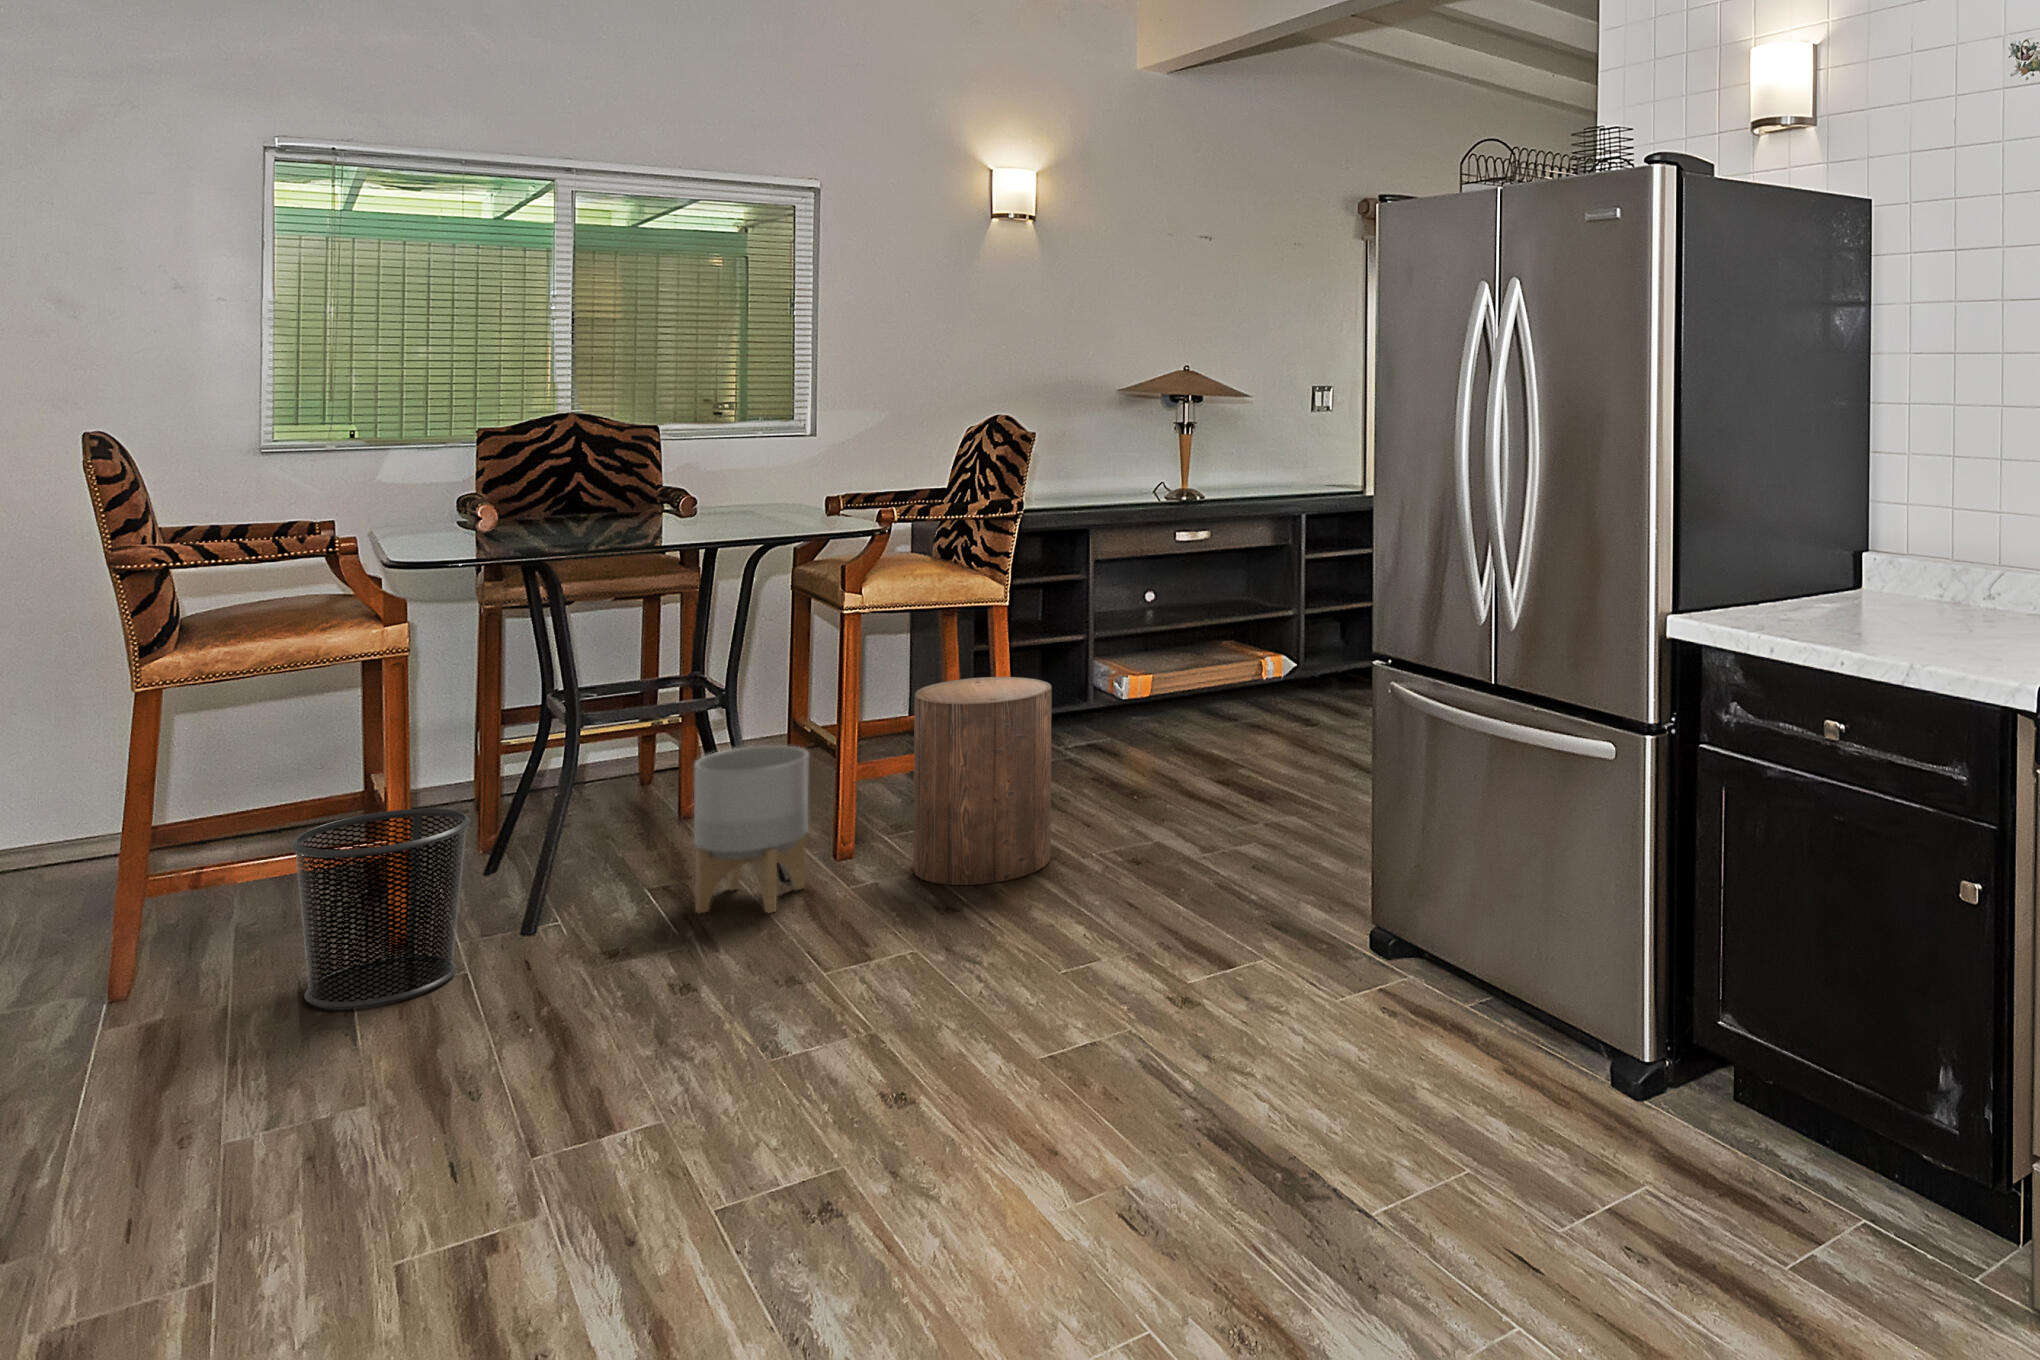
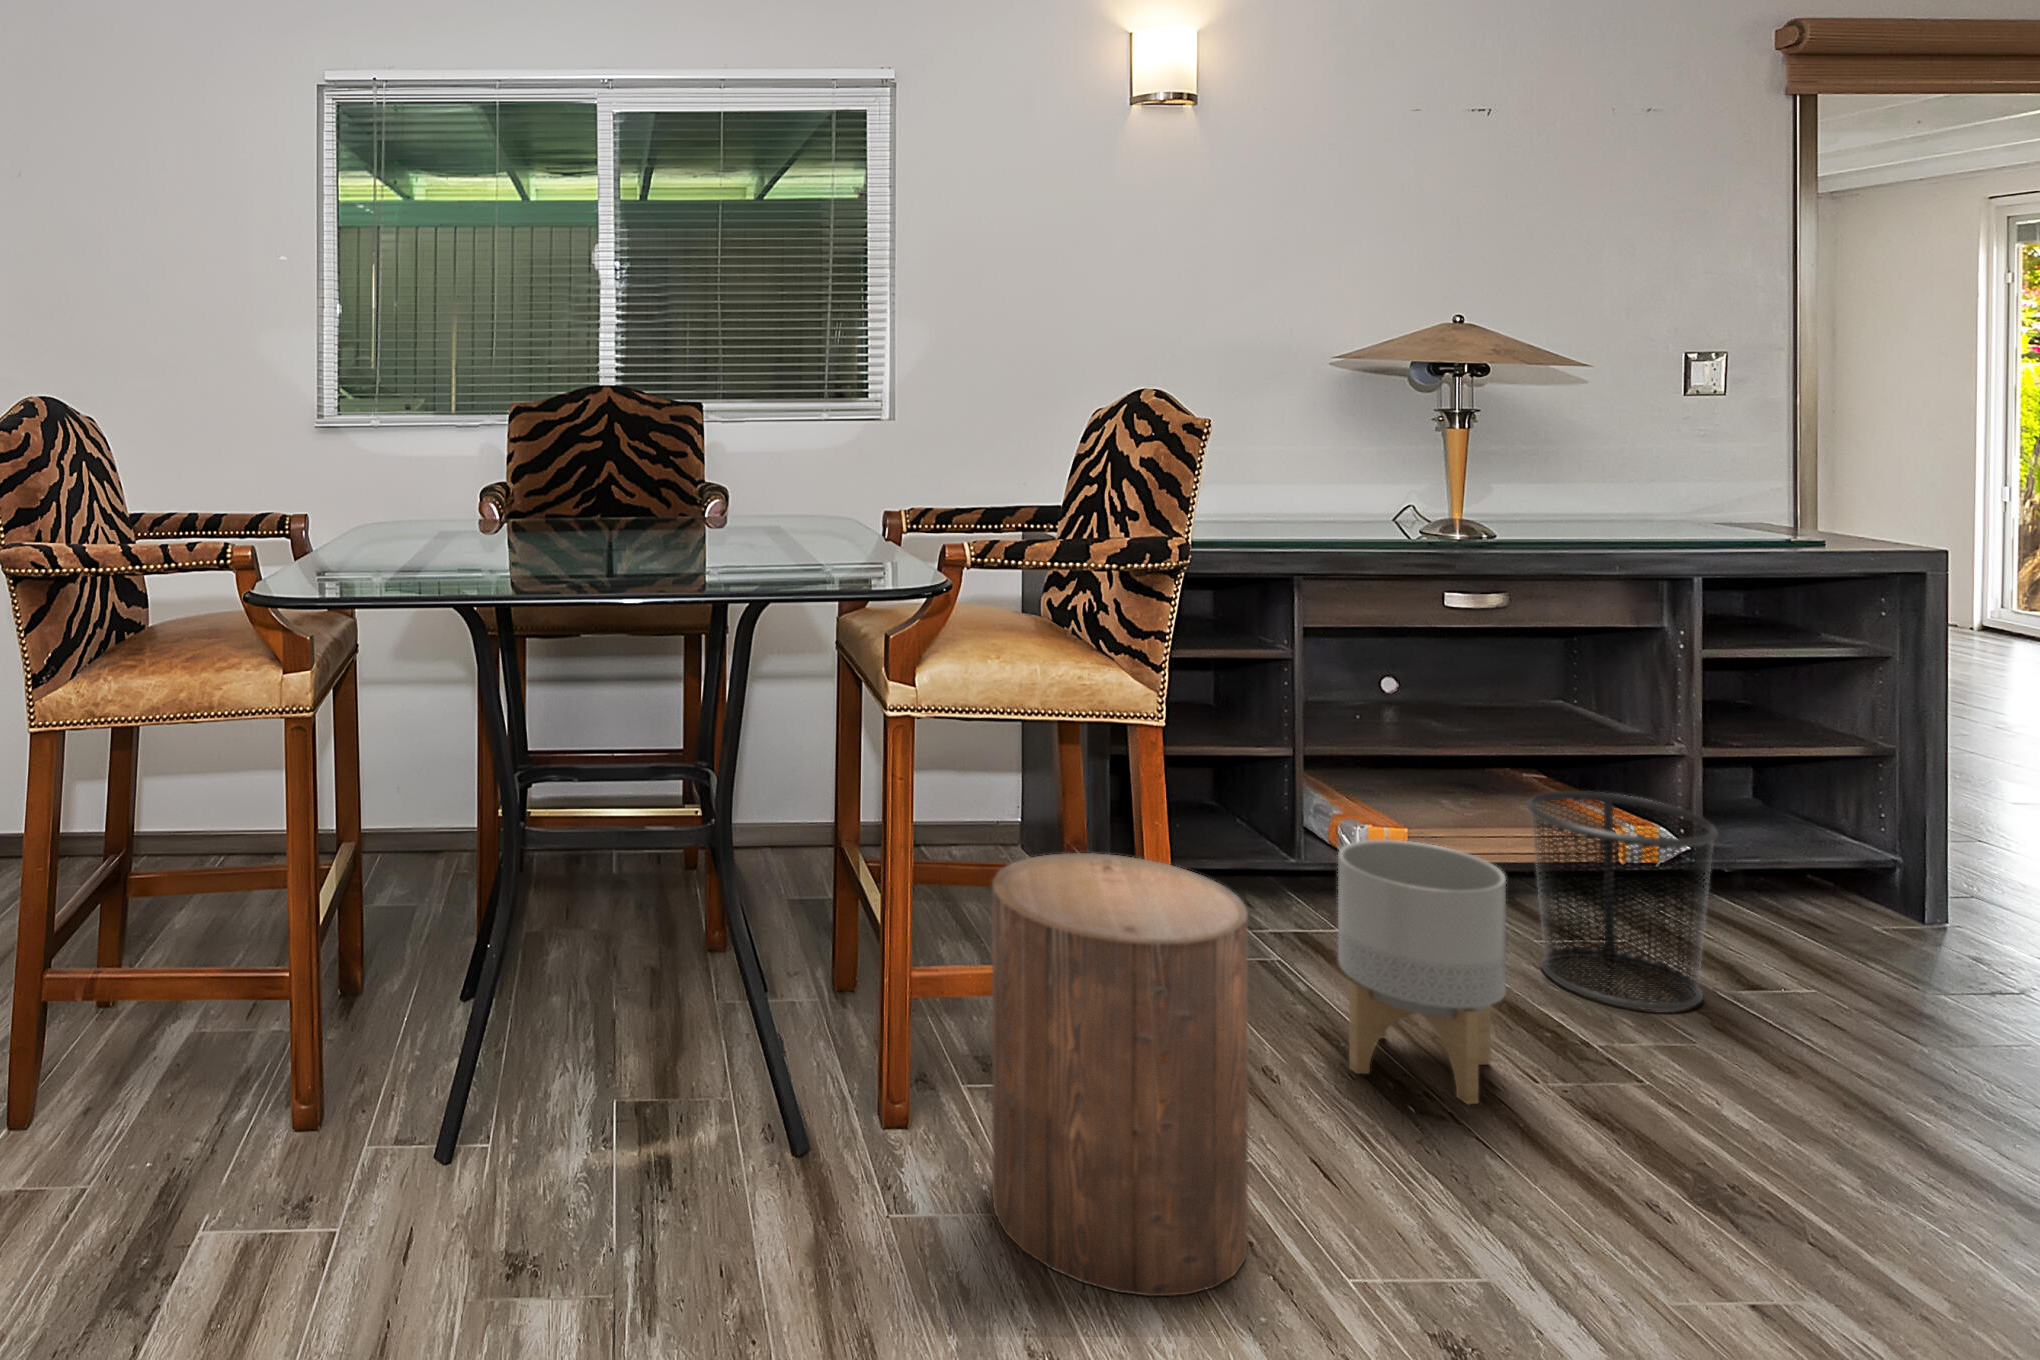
planter: present [694,745,809,913] -> present [1338,840,1506,1104]
waste bin: present [291,809,471,1009] -> present [1527,791,1718,1011]

